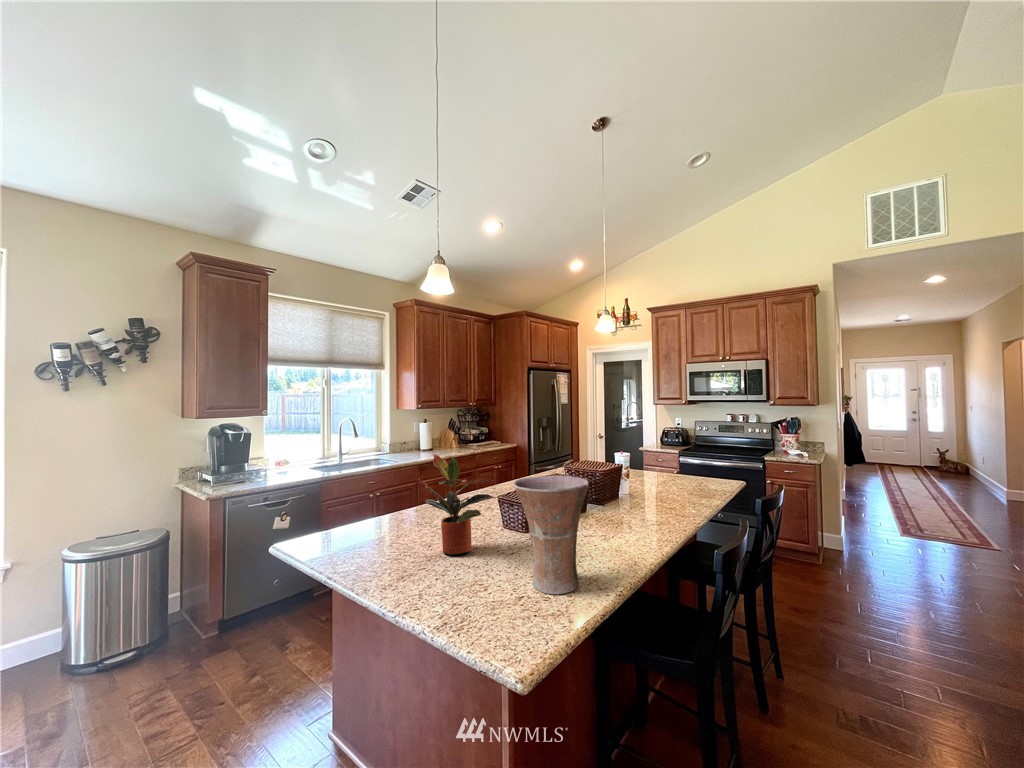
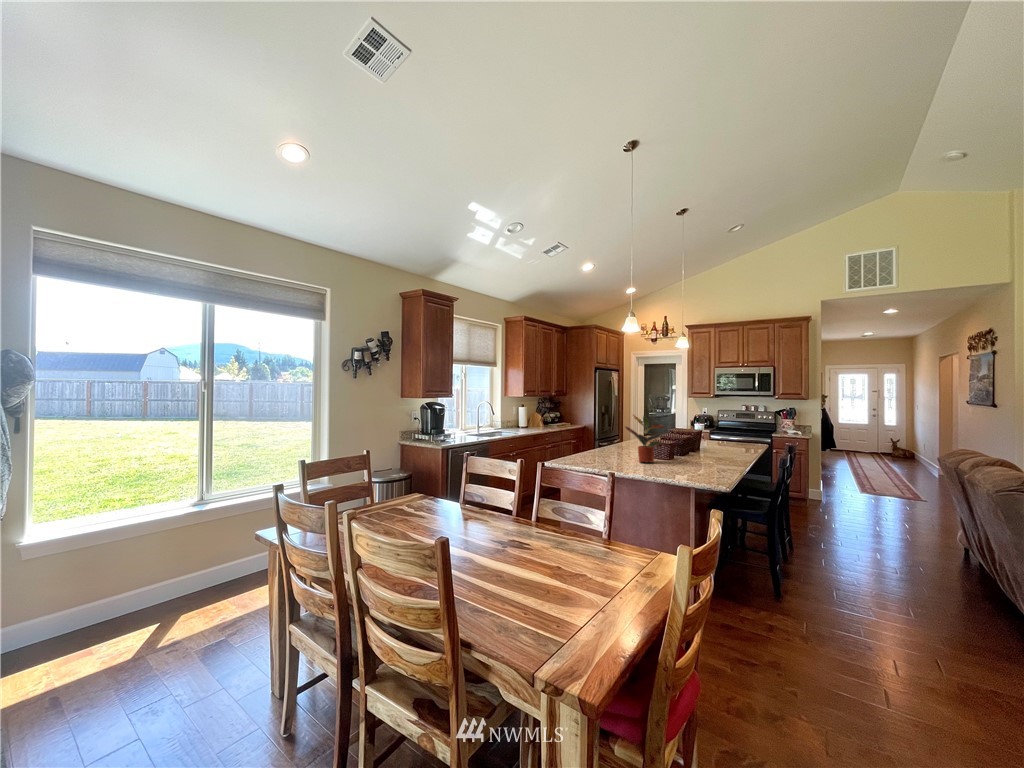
vase: present [514,475,589,594] -> none [690,423,728,471]

